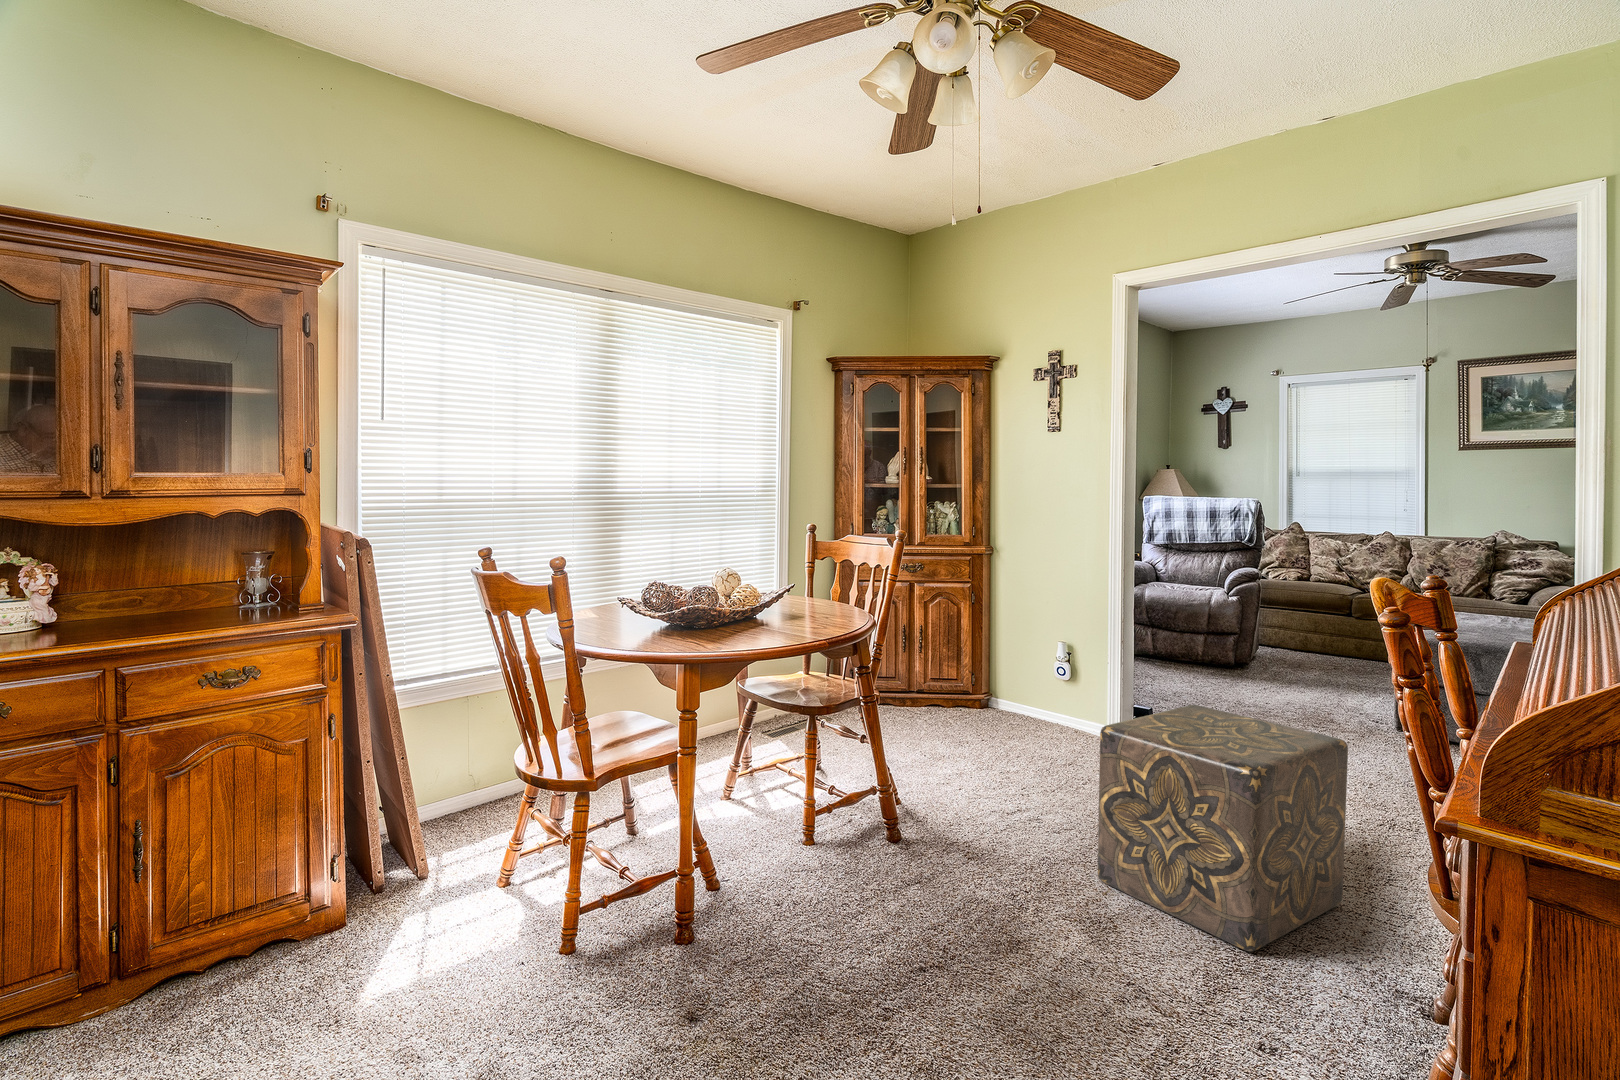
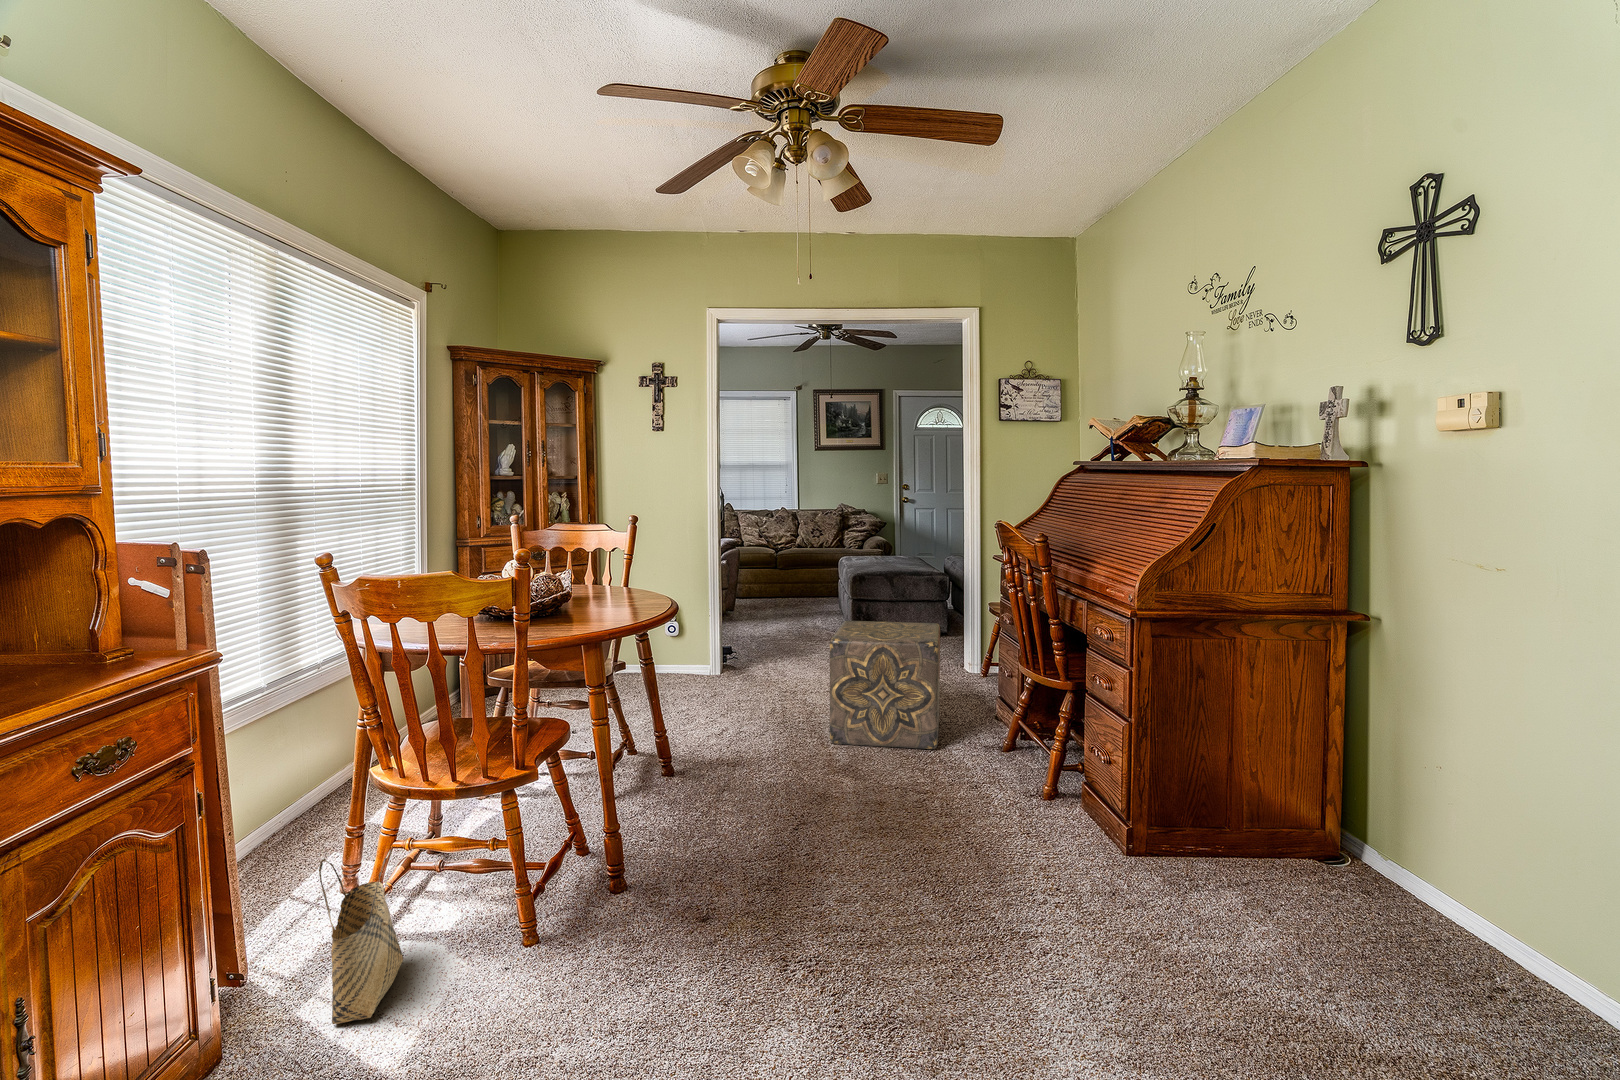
woven basket: none [296,814,401,967] -> present [319,850,403,1024]

